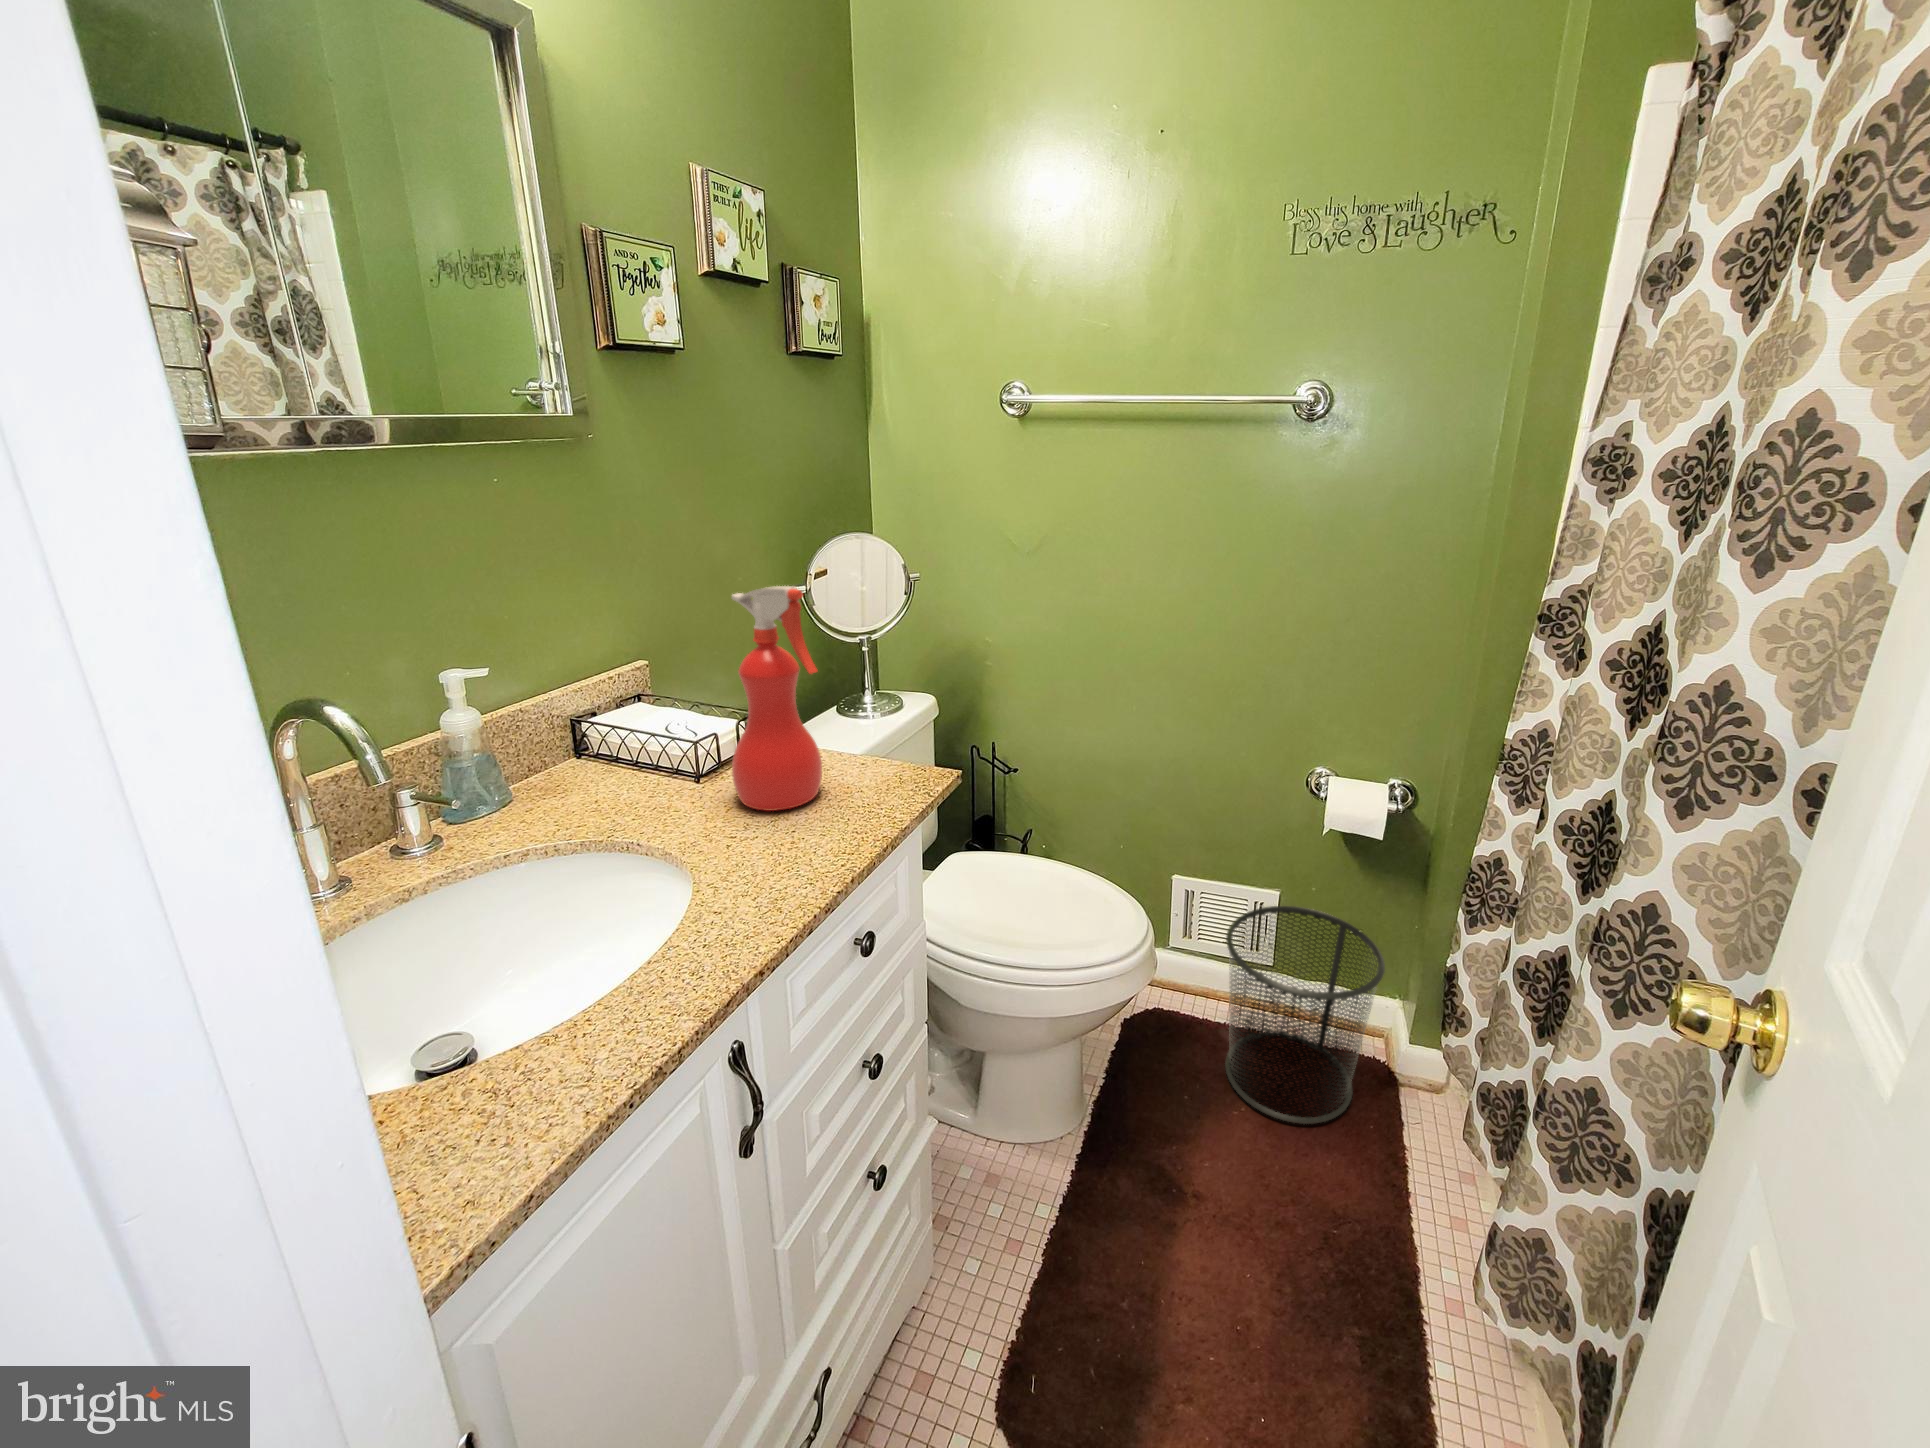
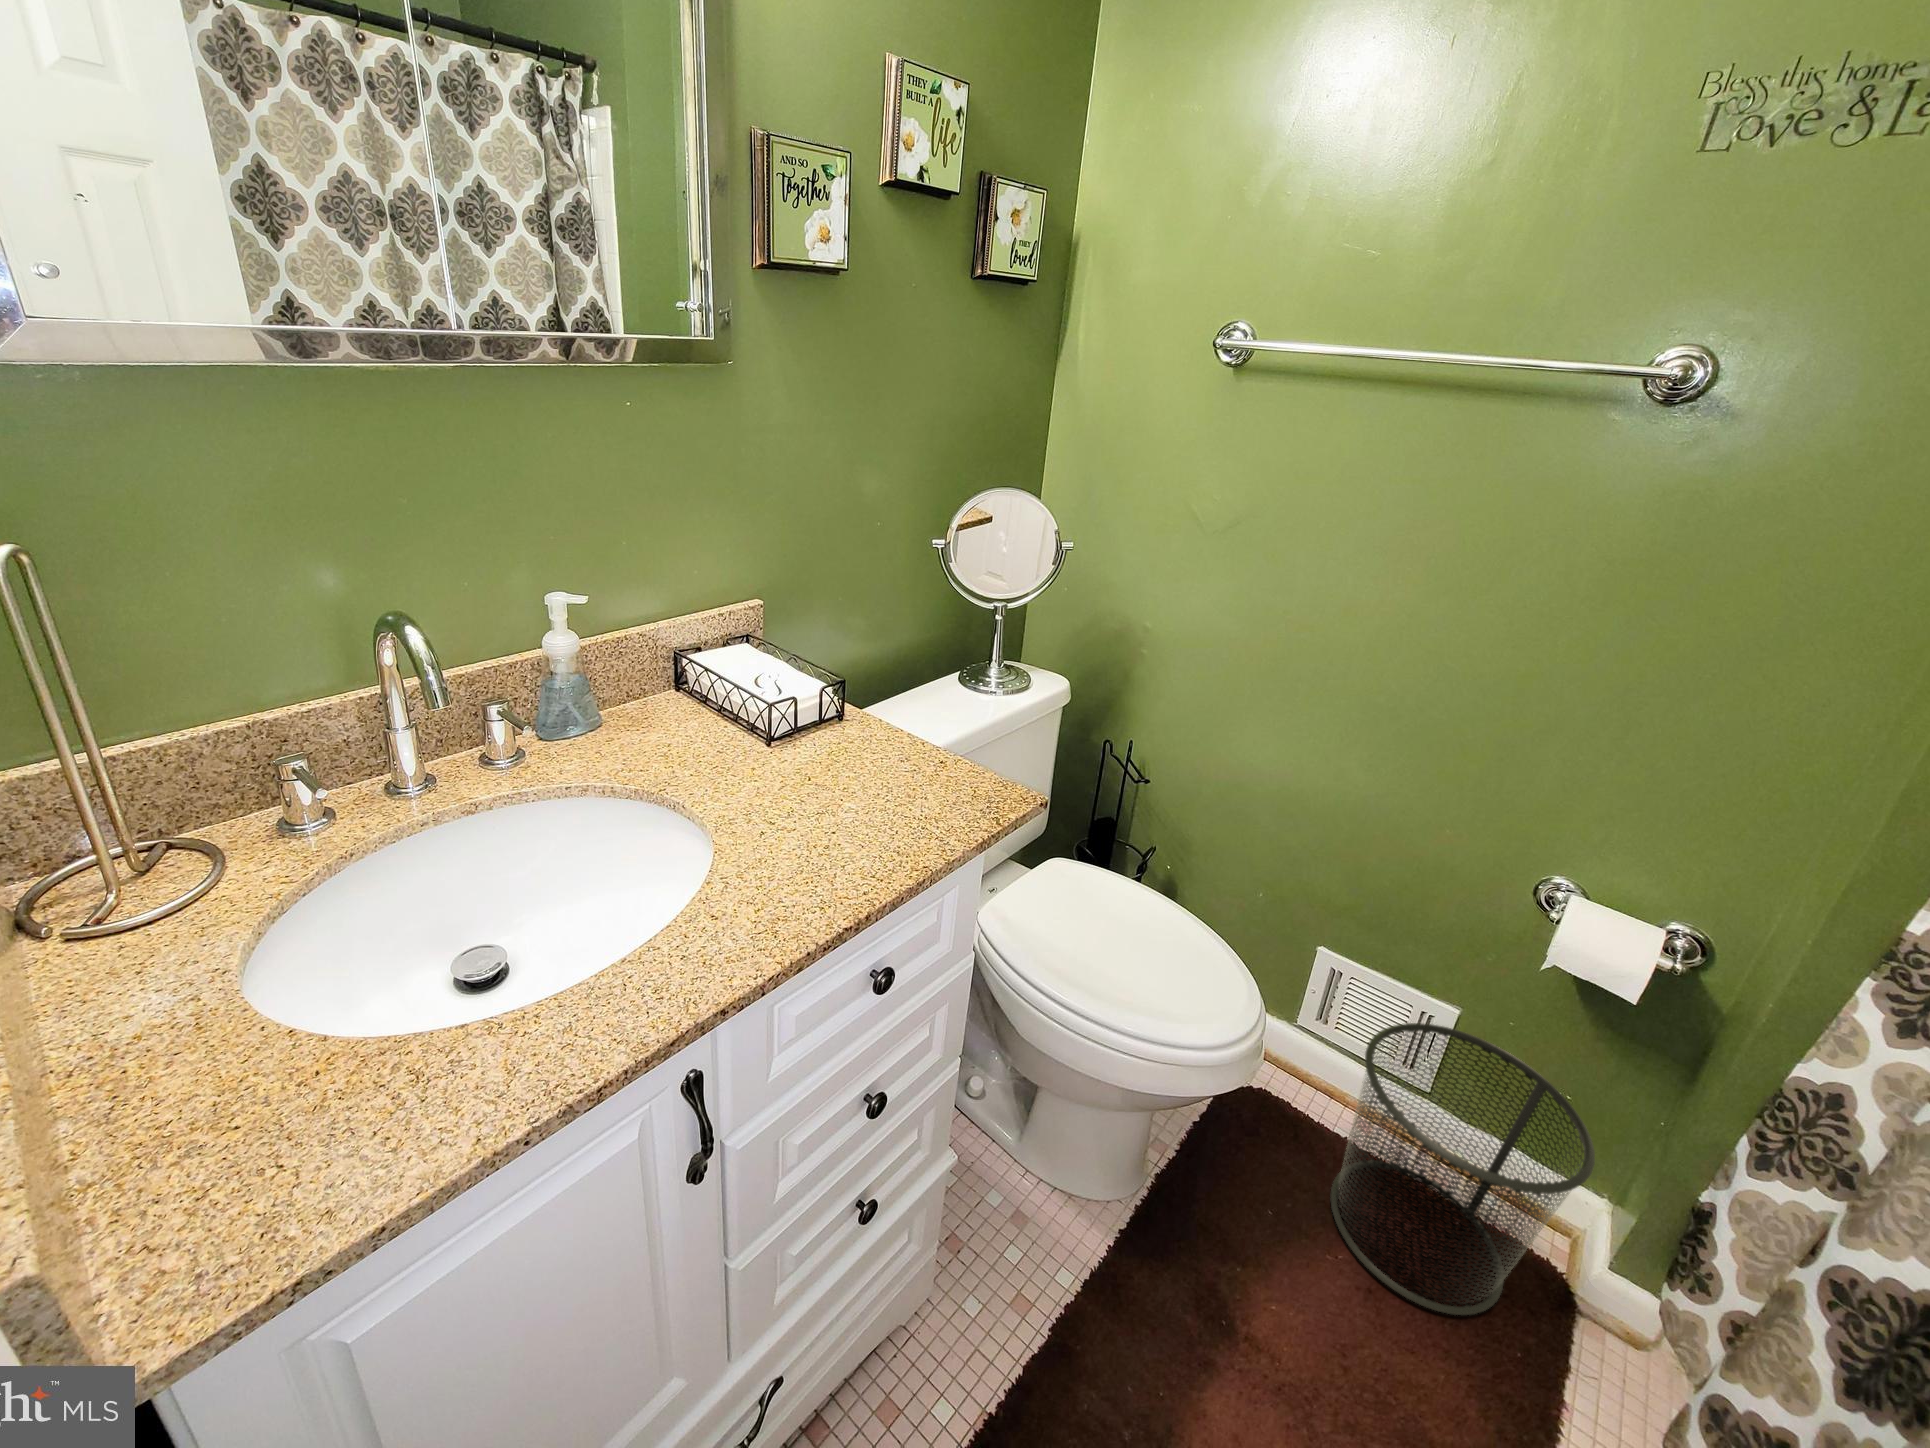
spray bottle: present [732,586,822,811] -> none [794,554,889,801]

